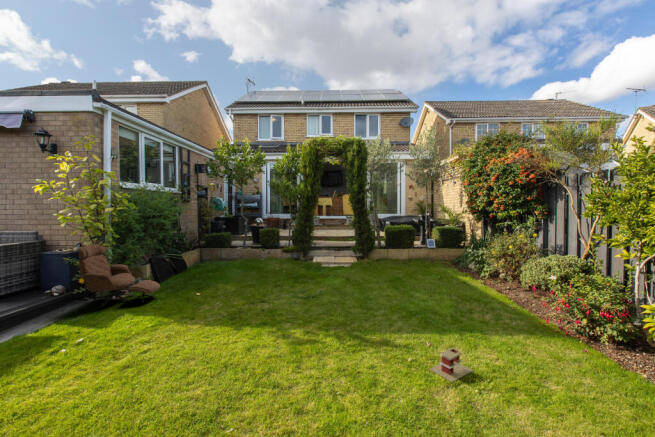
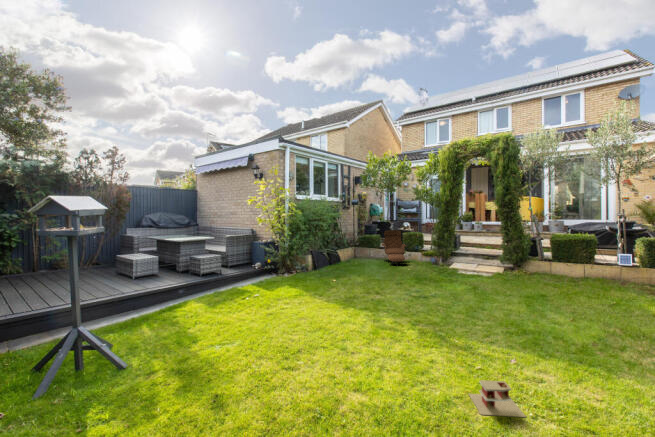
lounge chair: present [78,244,160,307] -> present [381,230,407,266]

